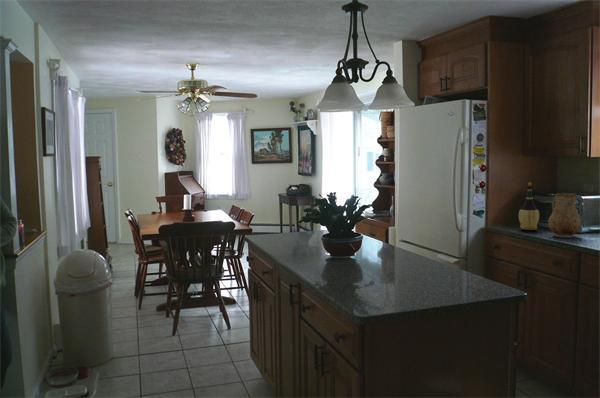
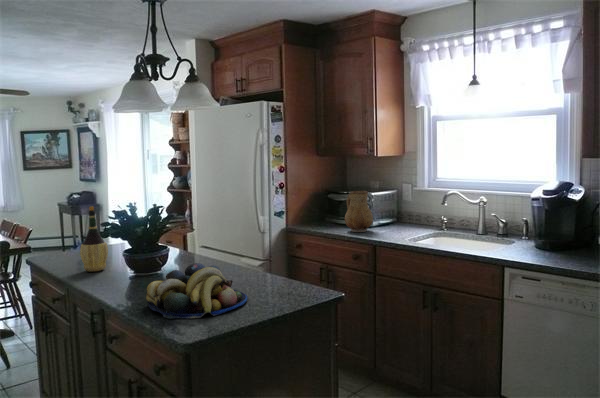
wine bottle: present [519,183,539,230] -> present [80,206,108,271]
fruit bowl: none [335,248,423,293] -> present [146,263,247,319]

